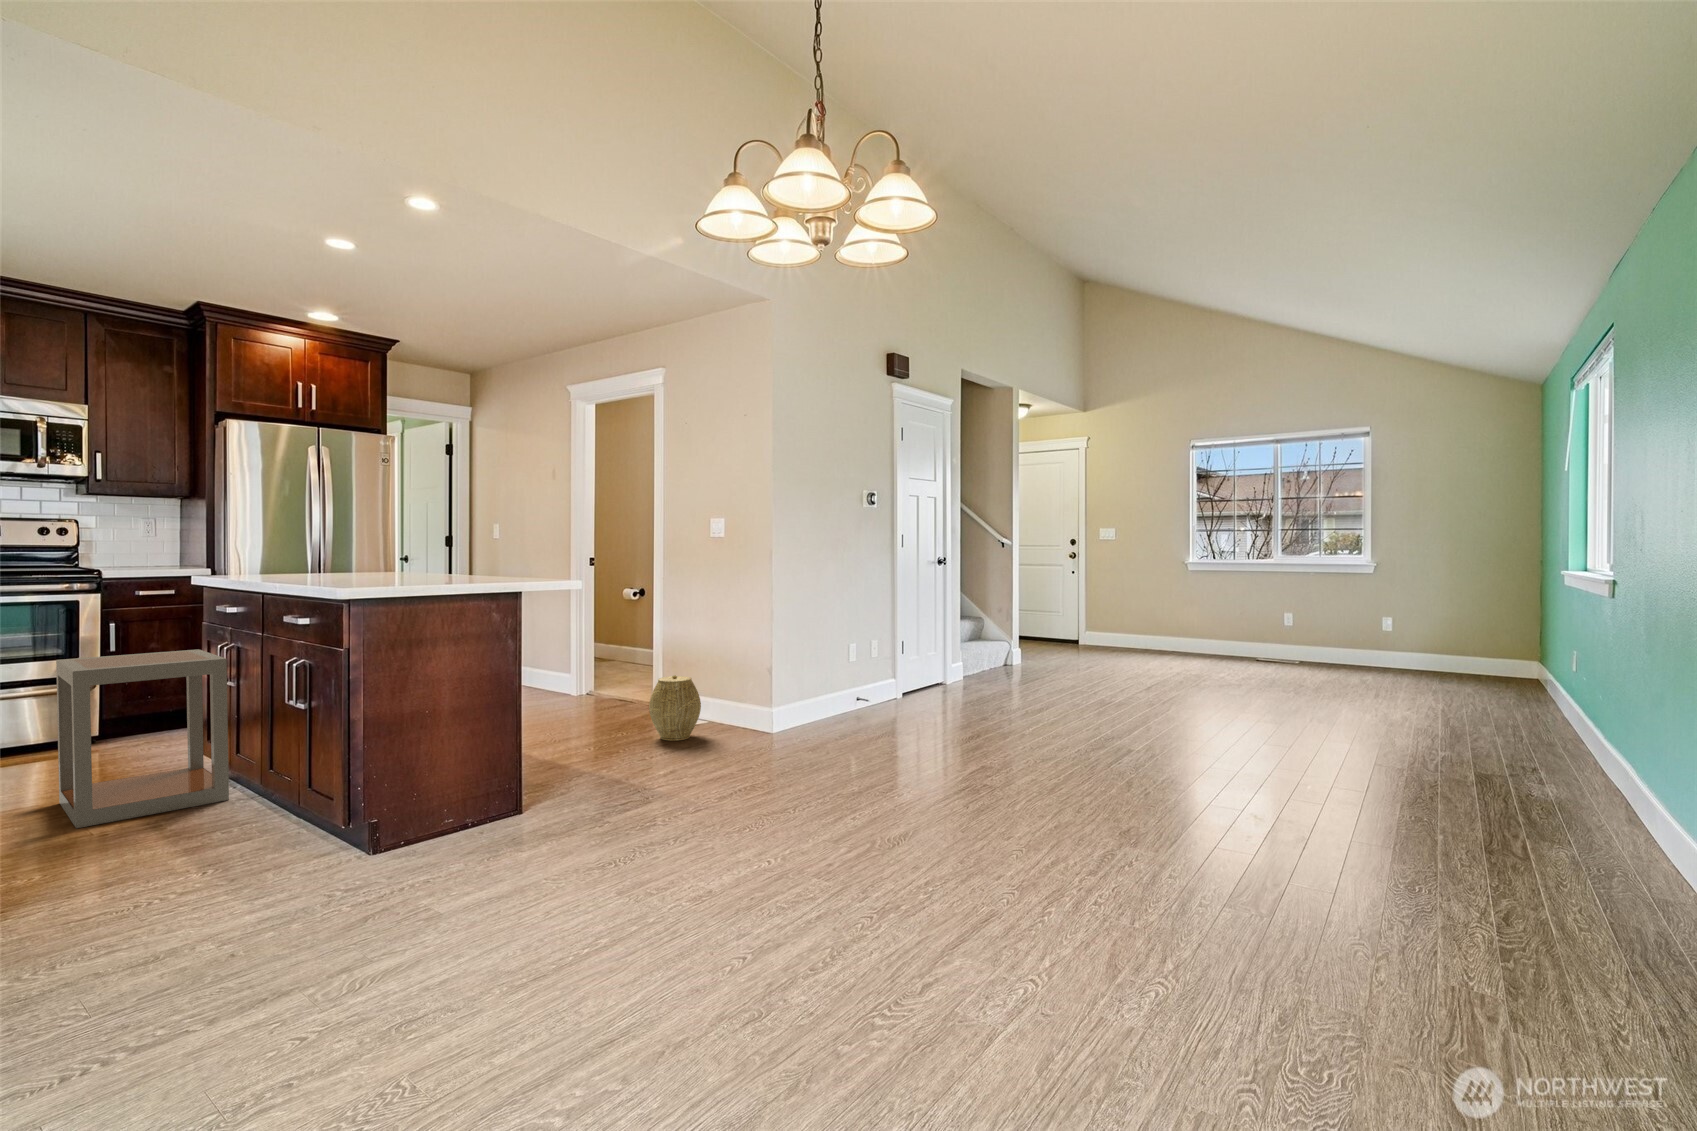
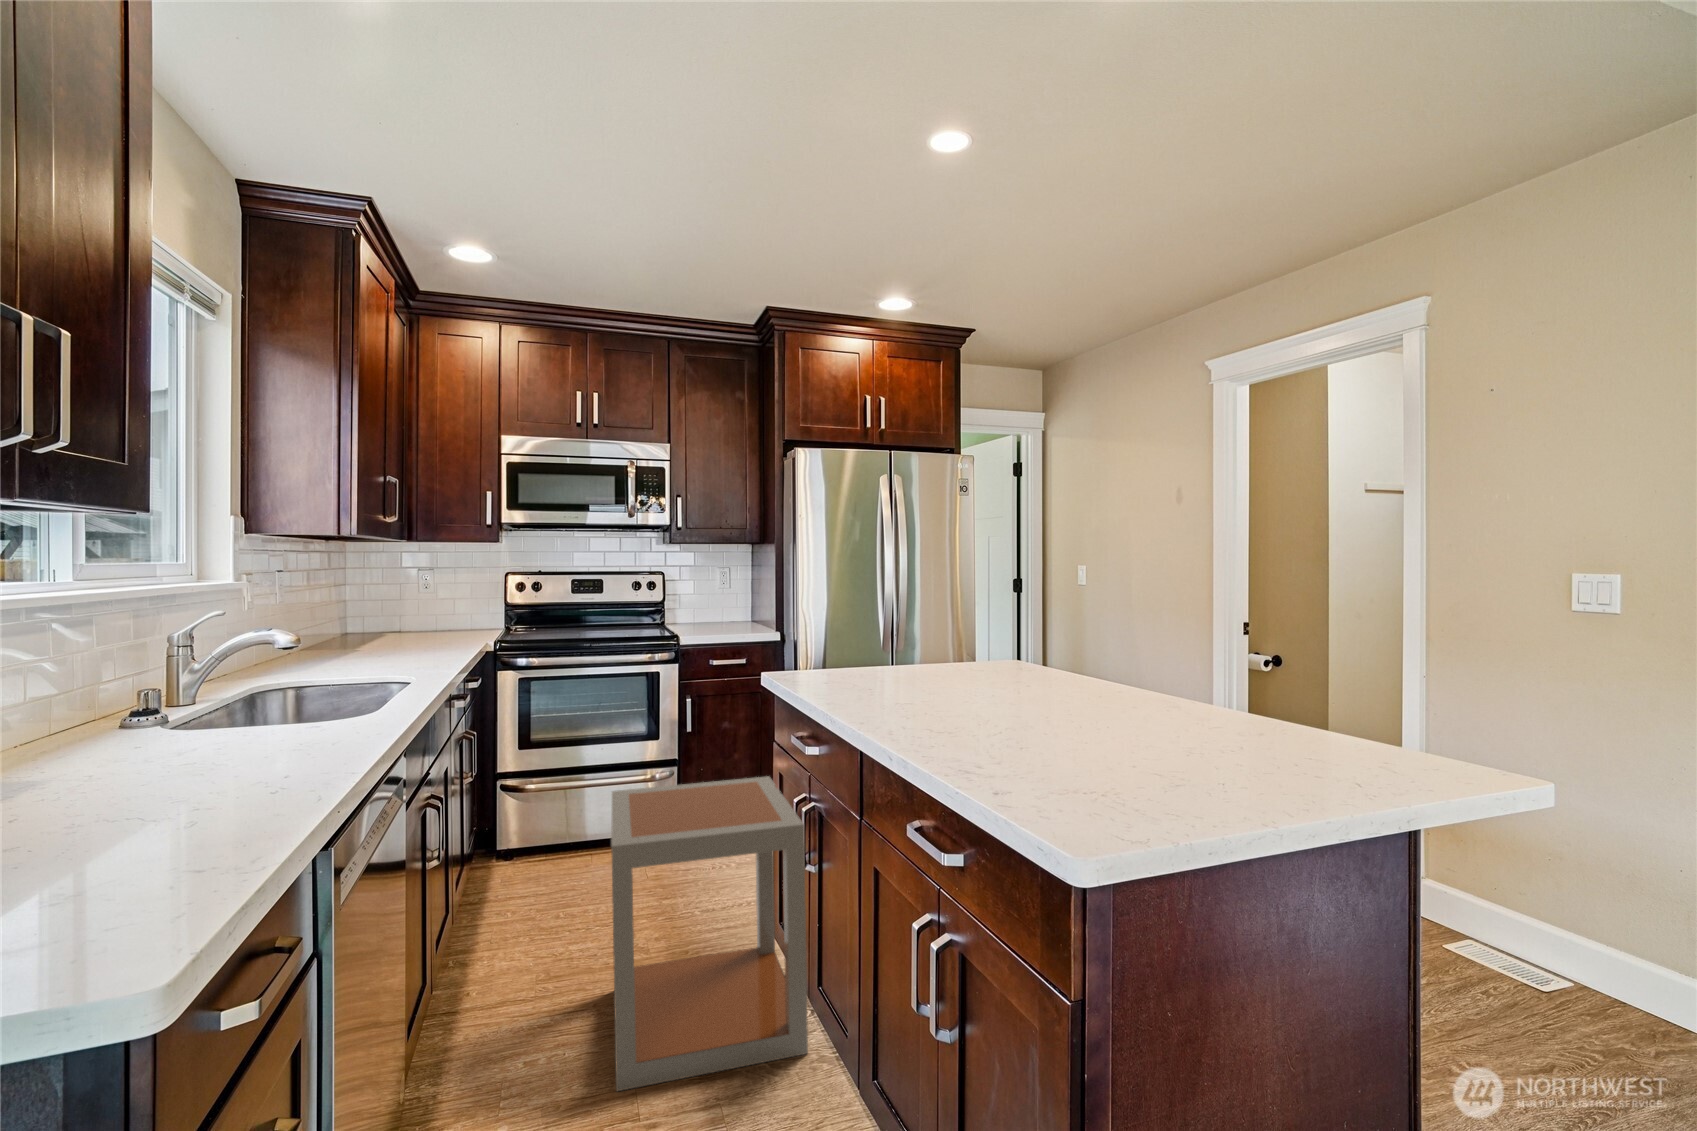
woven basket: present [649,675,701,741] -> none [1483,886,1622,1038]

